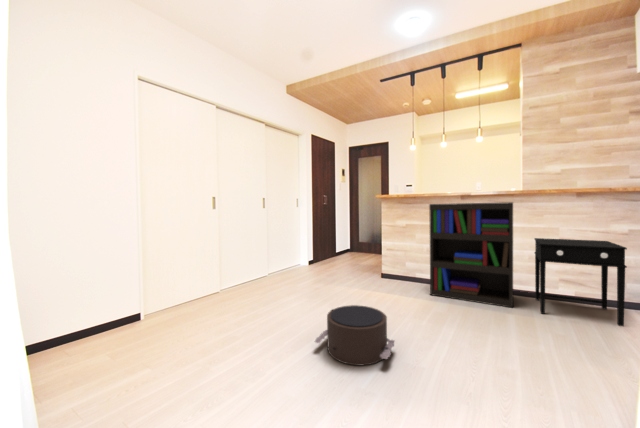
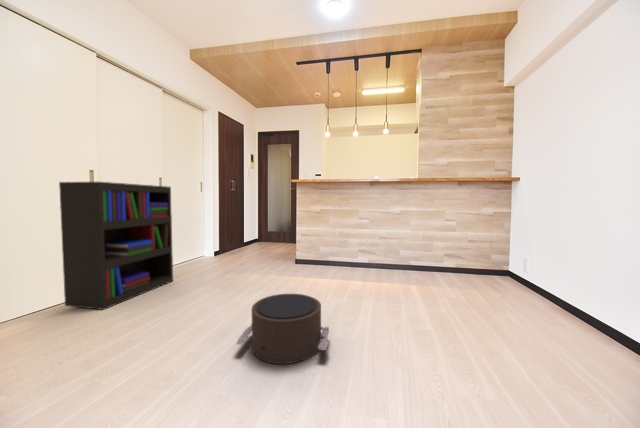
bookshelf: present [429,202,513,308] -> present [59,182,173,310]
side table: present [535,238,627,326] -> none [429,221,497,288]

